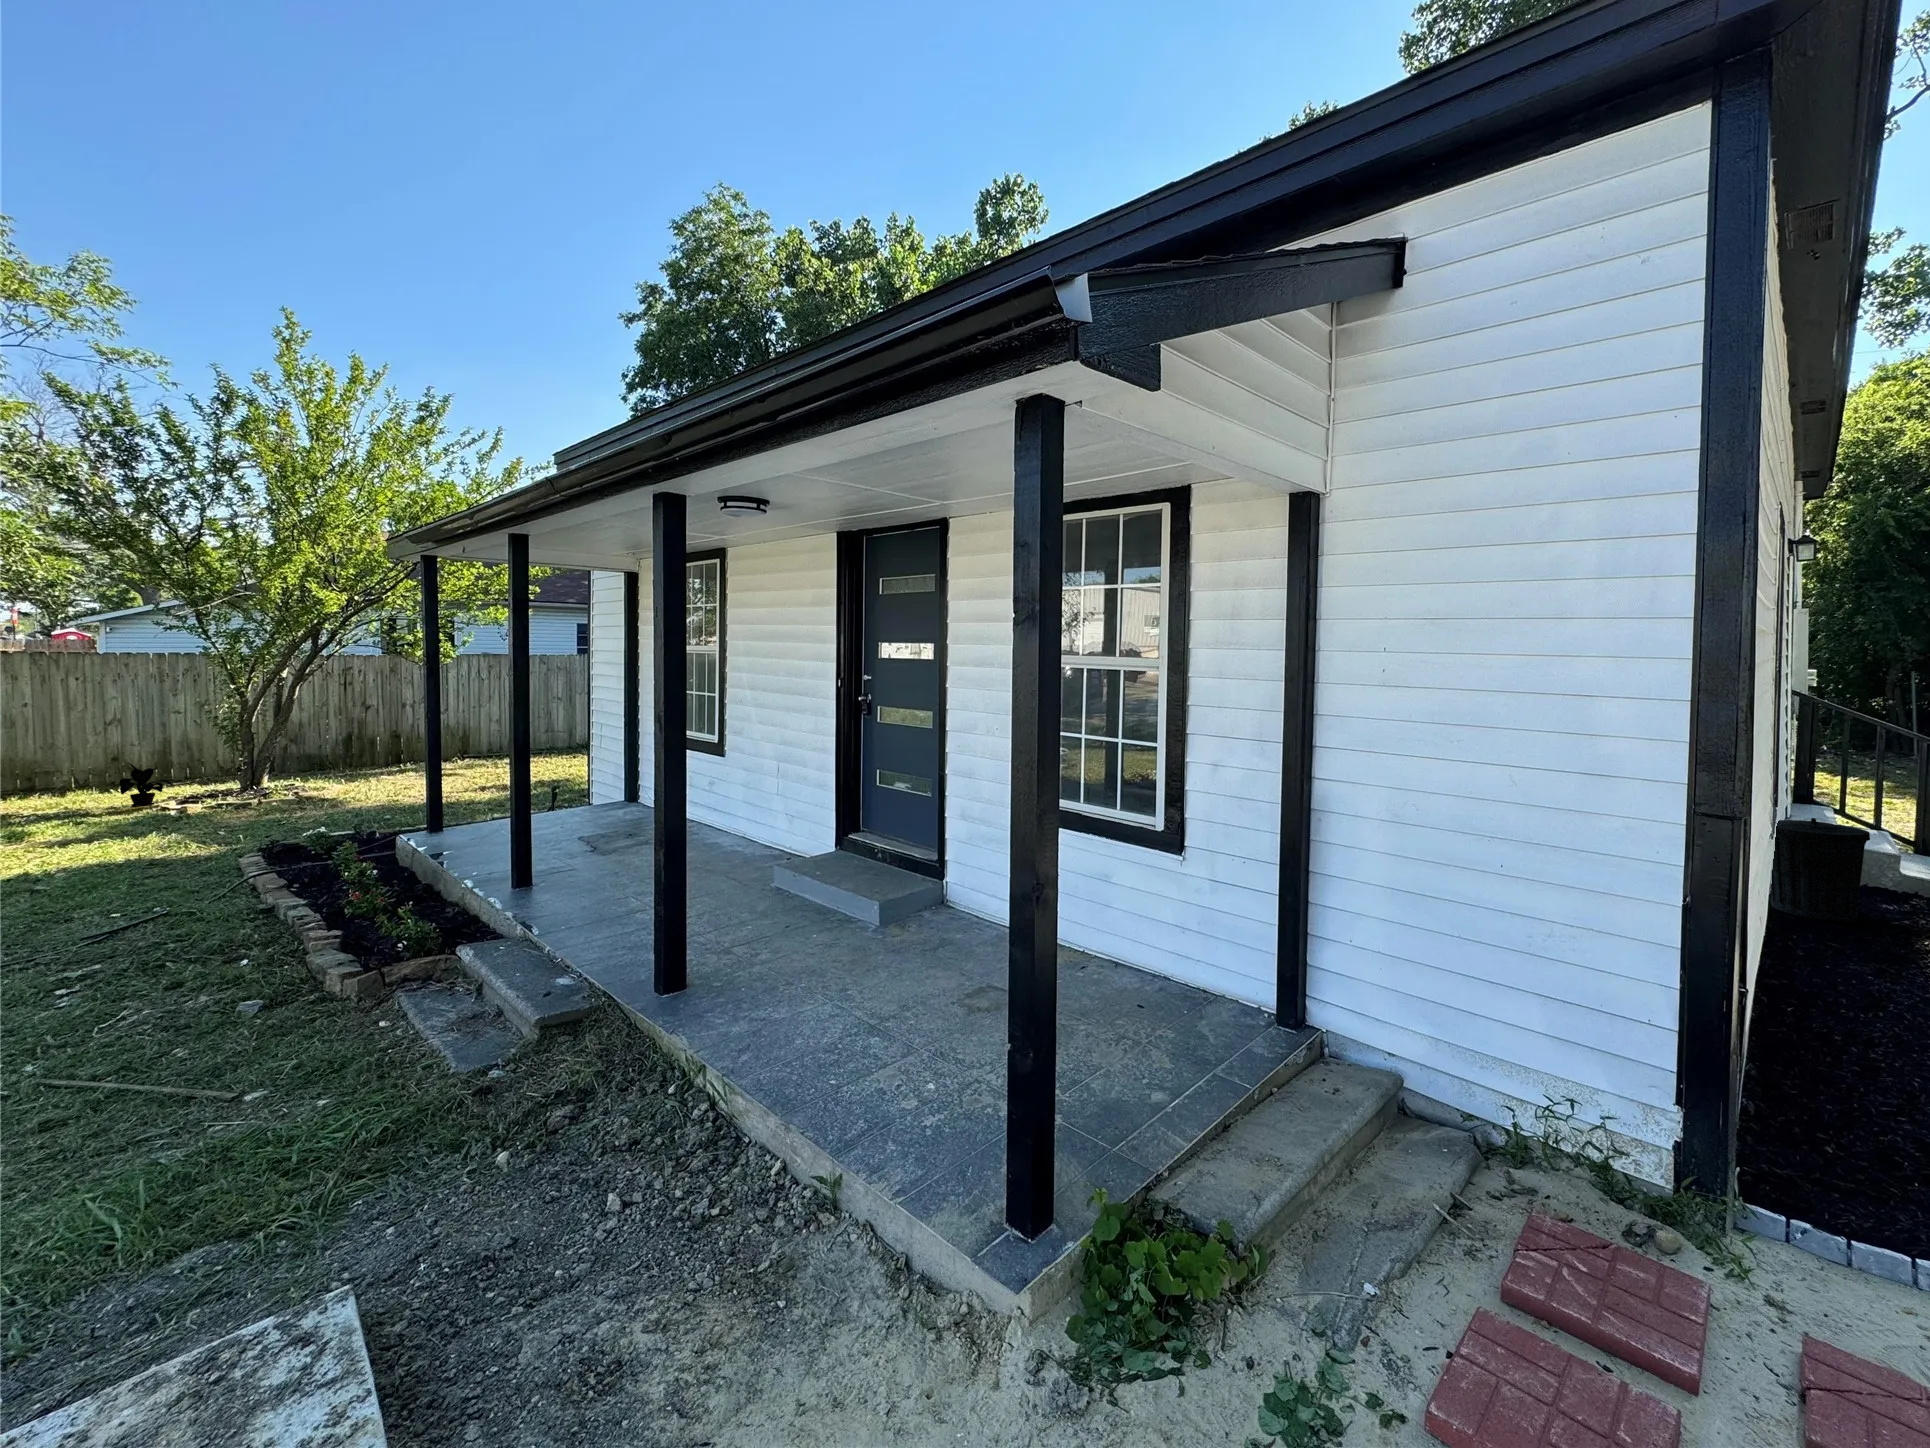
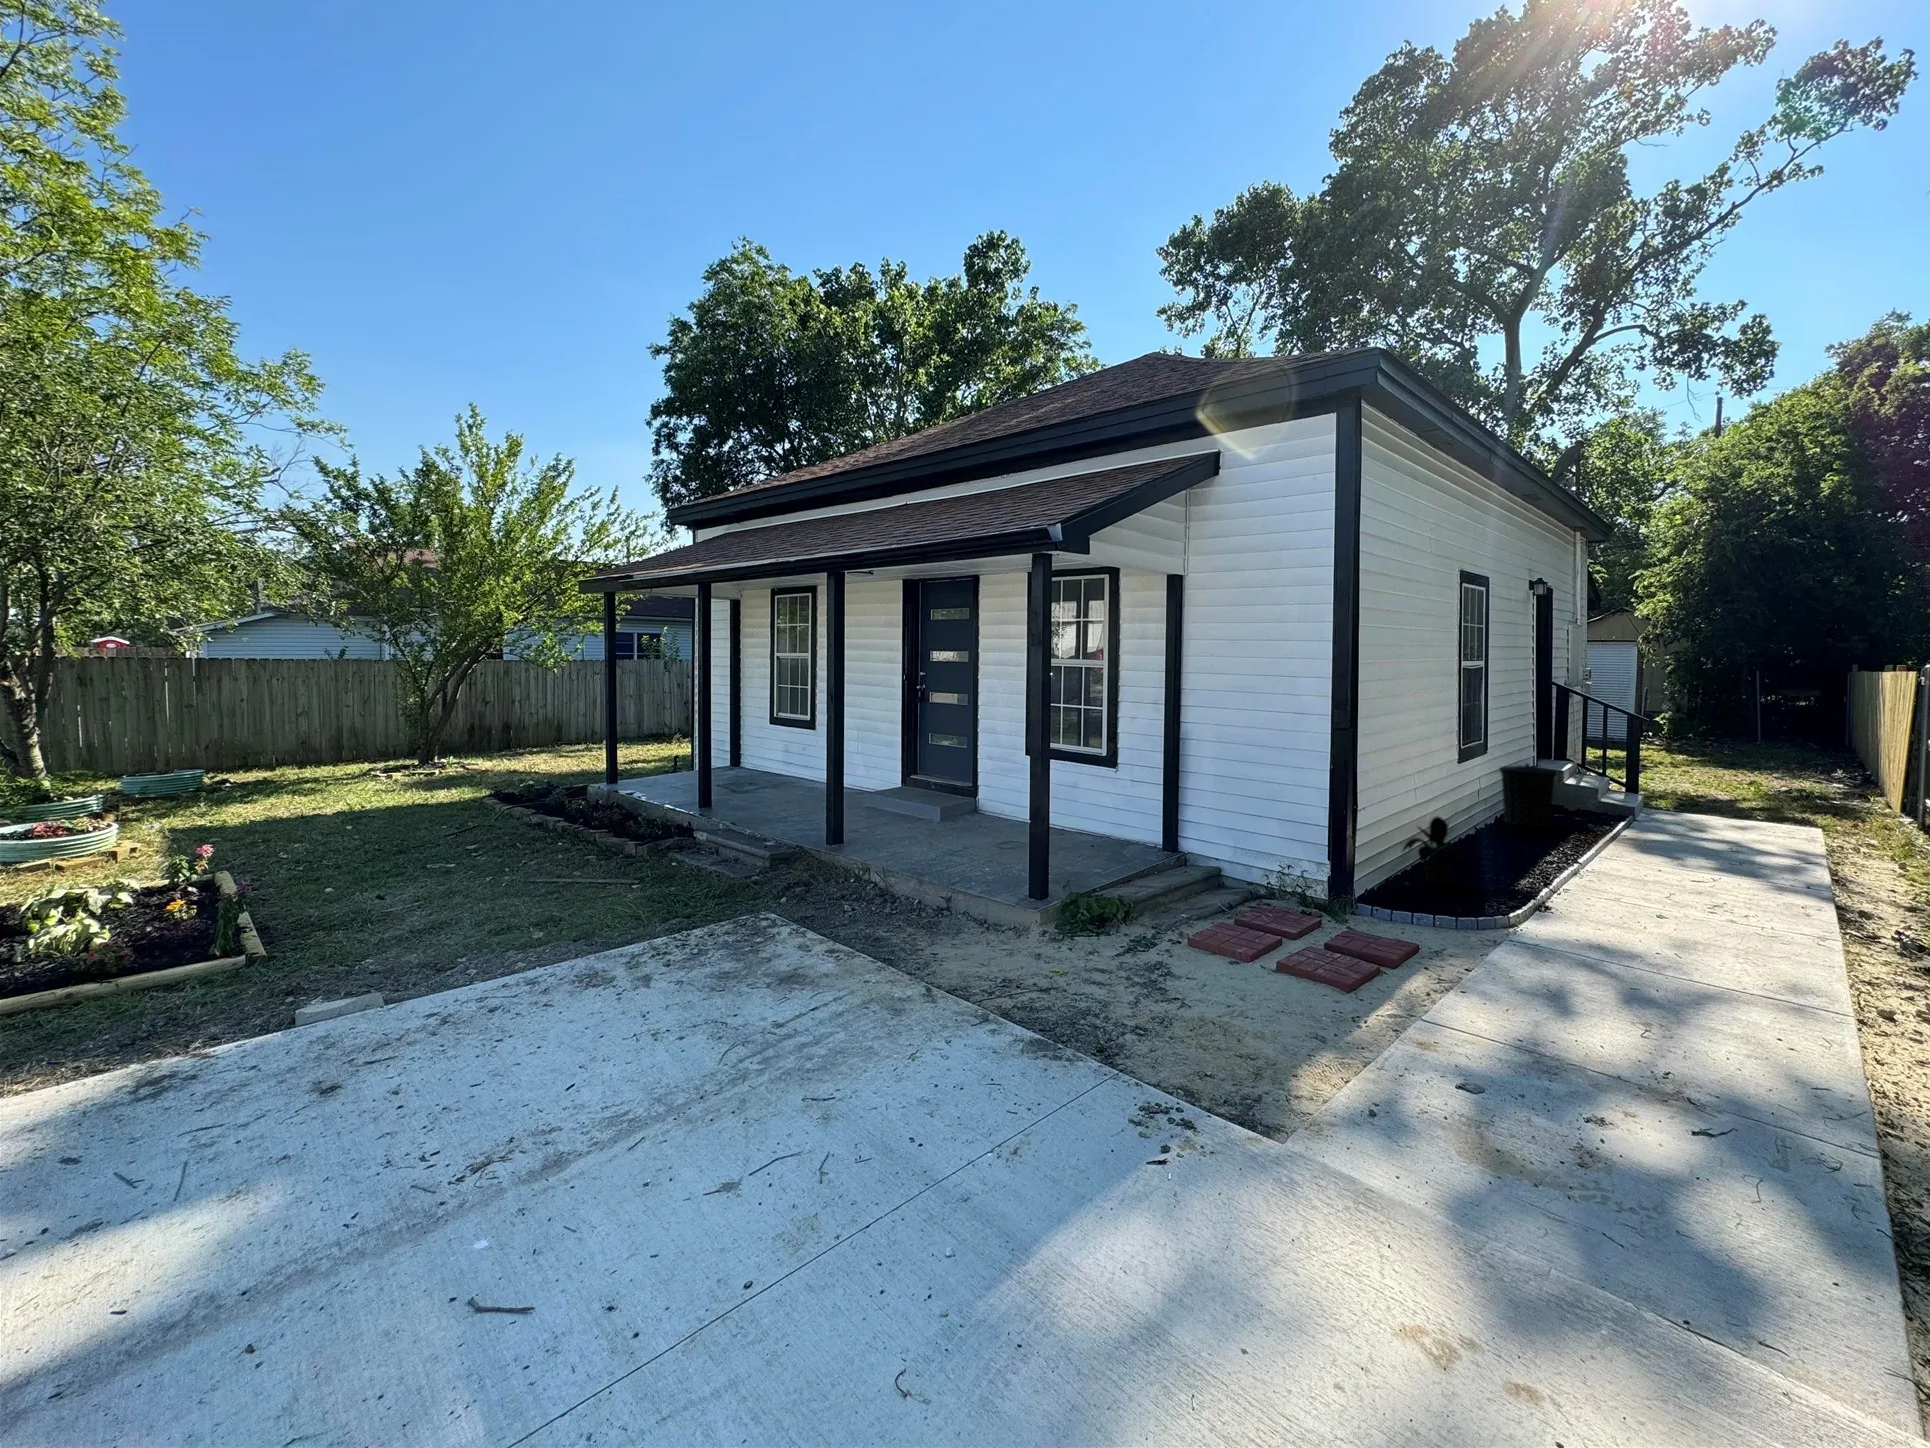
potted plant: present [113,763,174,806] -> present [1403,816,1465,885]

